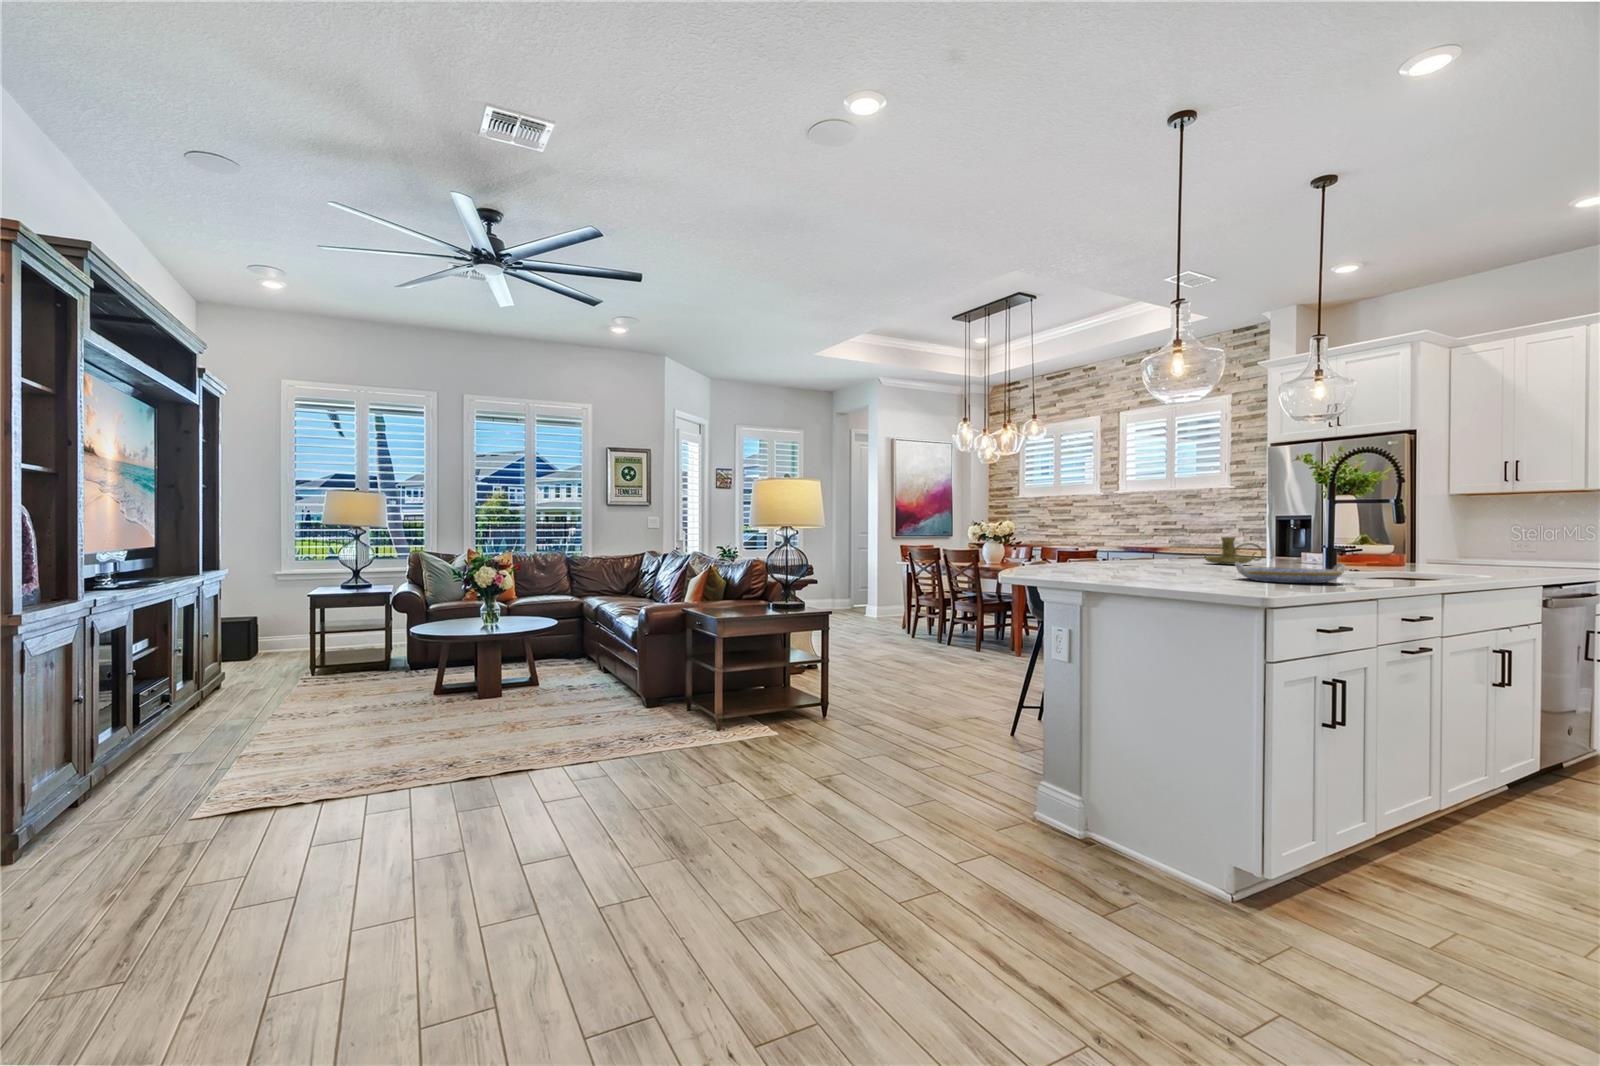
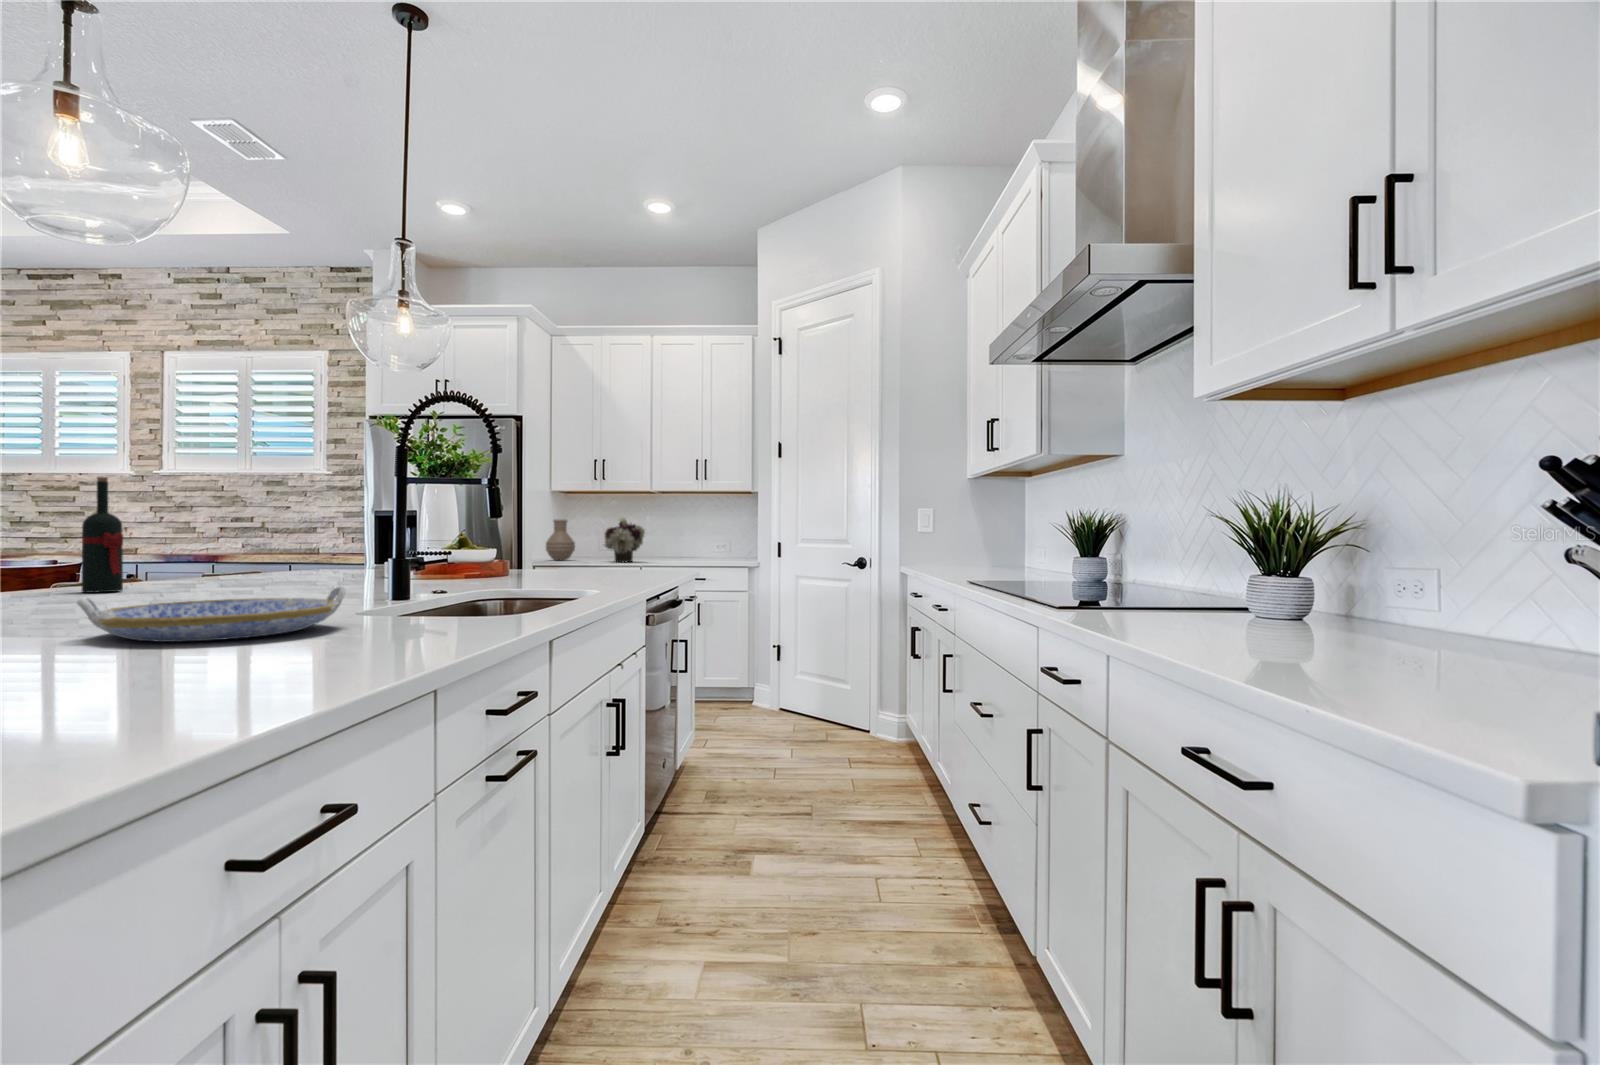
wine bottle: none [1170,507,1188,565] -> present [82,477,123,593]
flower arrangement: none [1517,518,1575,565] -> present [604,518,645,562]
vase: none [1442,521,1479,560] -> present [546,519,575,560]
candle holder: present [1205,537,1264,565] -> none [181,536,291,585]

